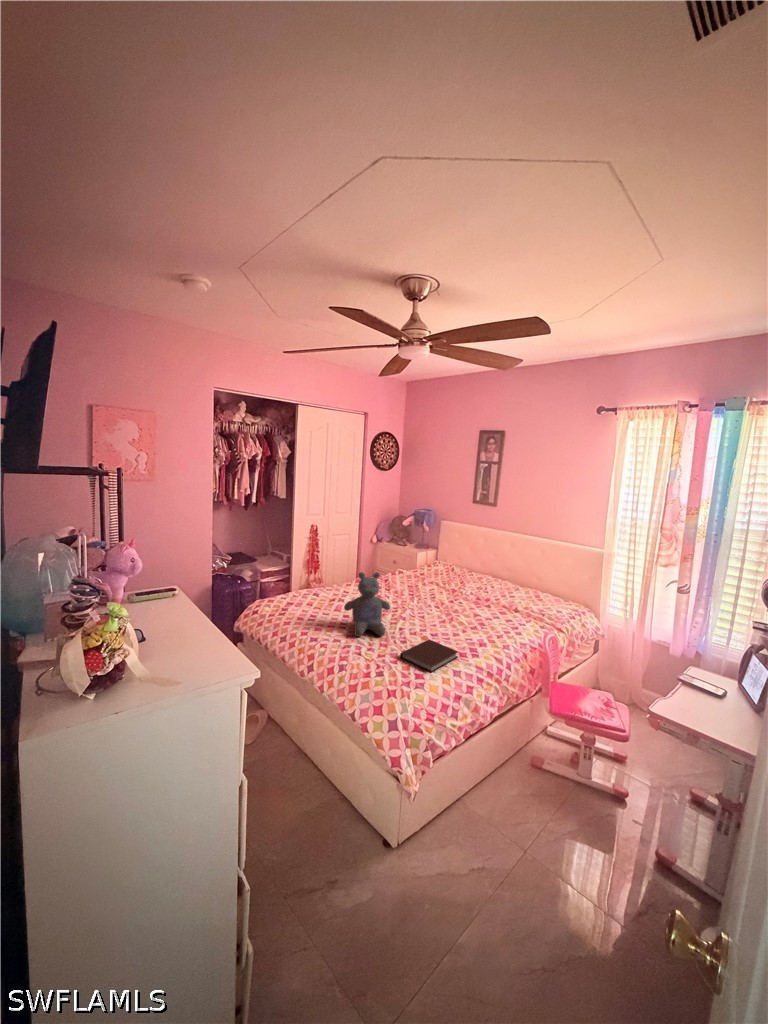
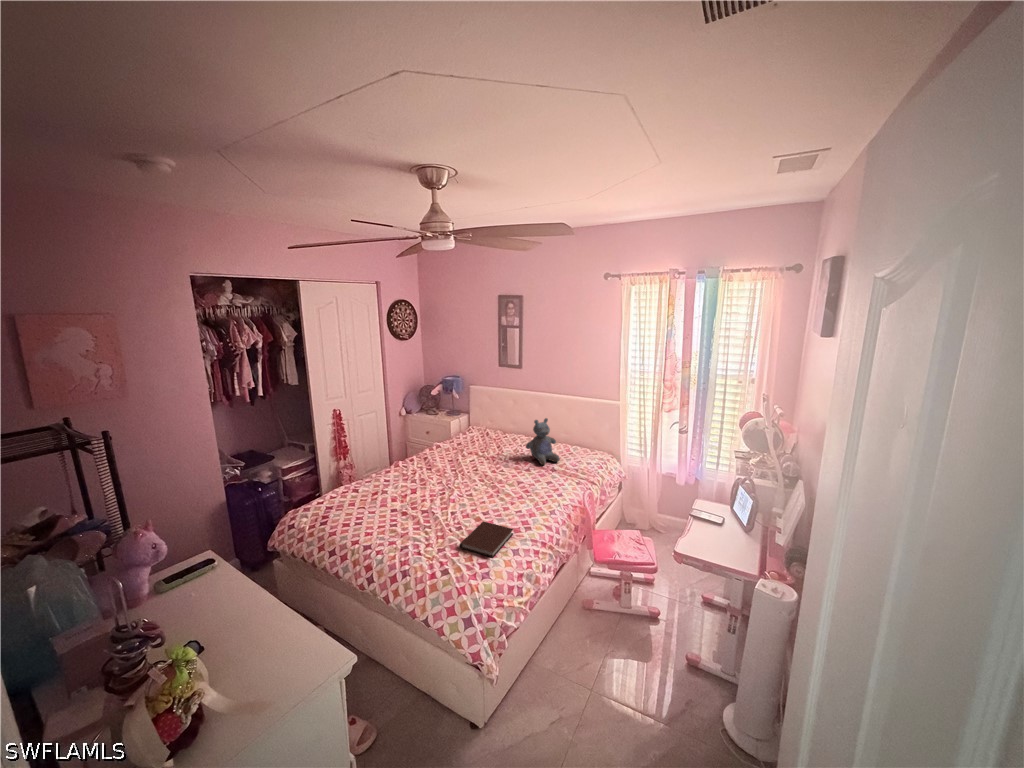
stuffed bear: present [344,572,390,636] -> present [526,418,560,465]

